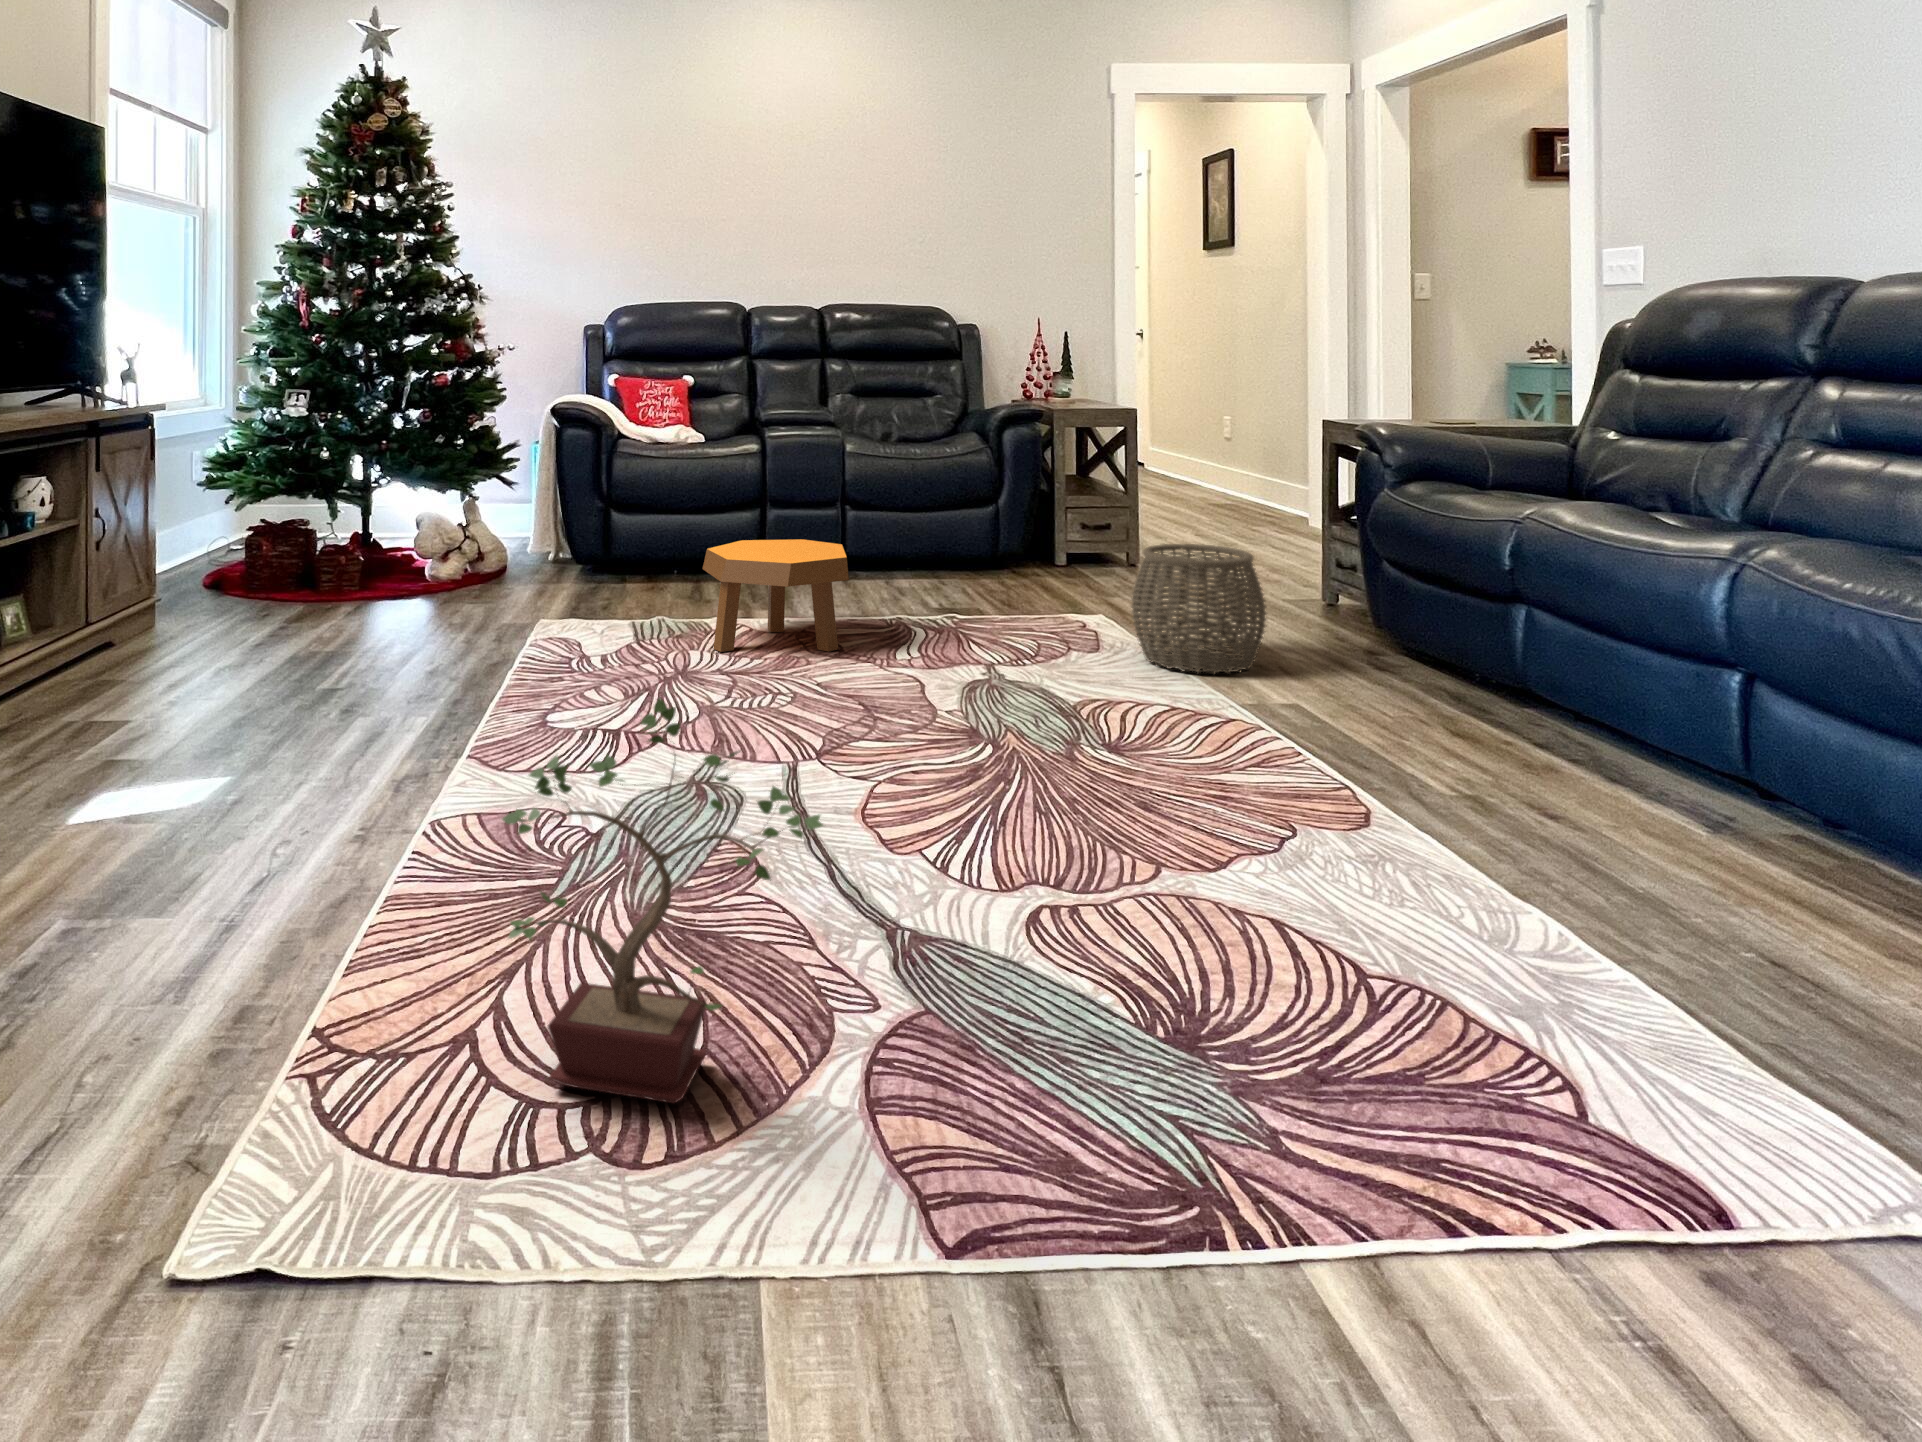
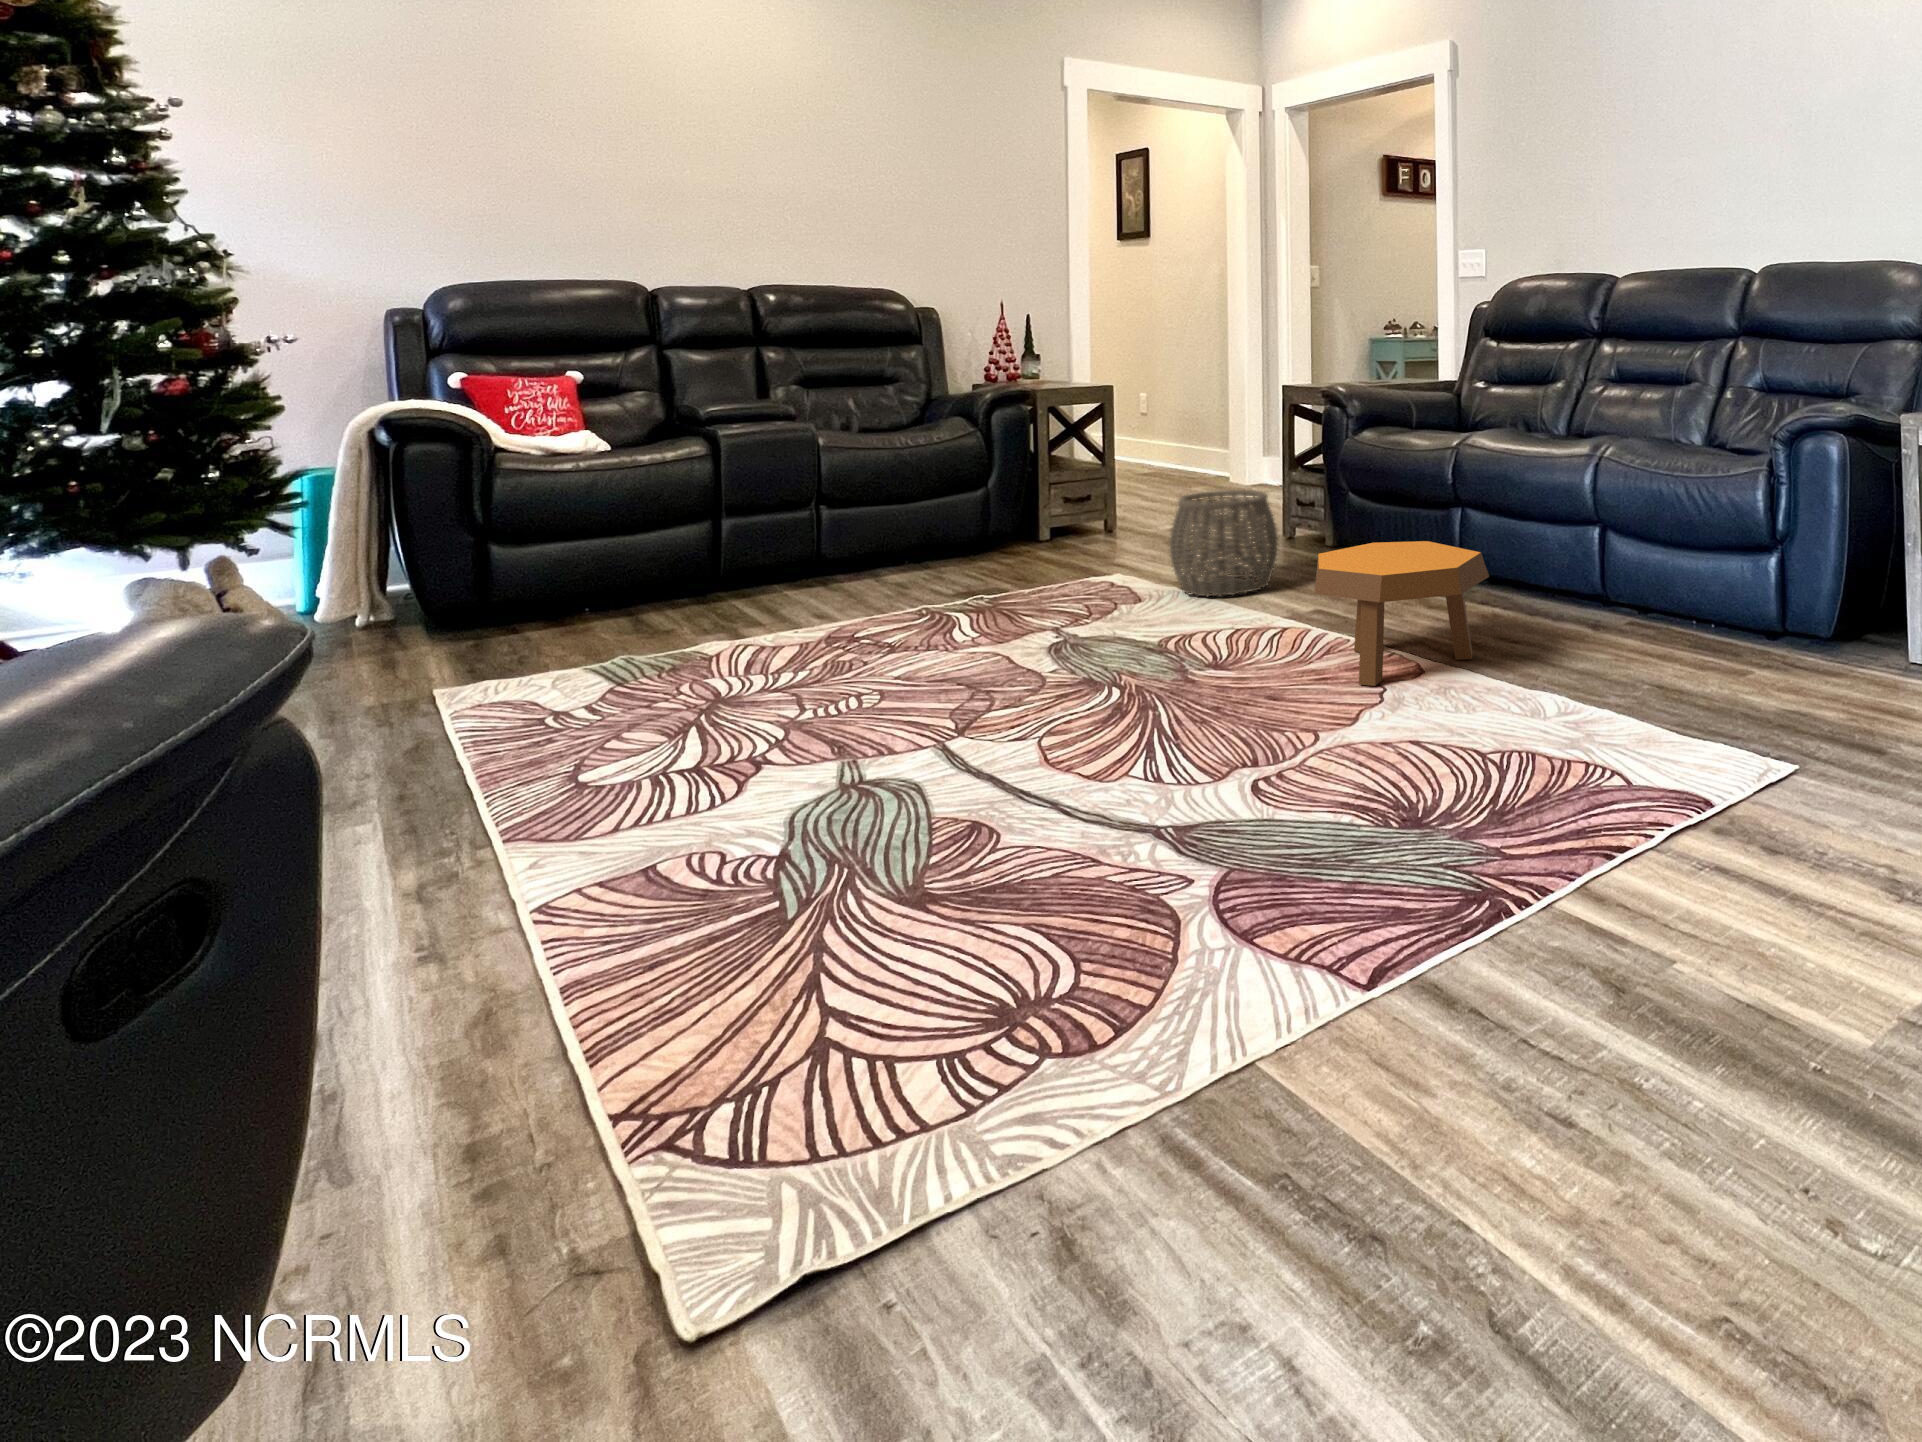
footstool: present [703,539,849,652] -> present [1315,541,1489,686]
potted plant: present [502,698,823,1103] -> none [880,648,1222,1029]

